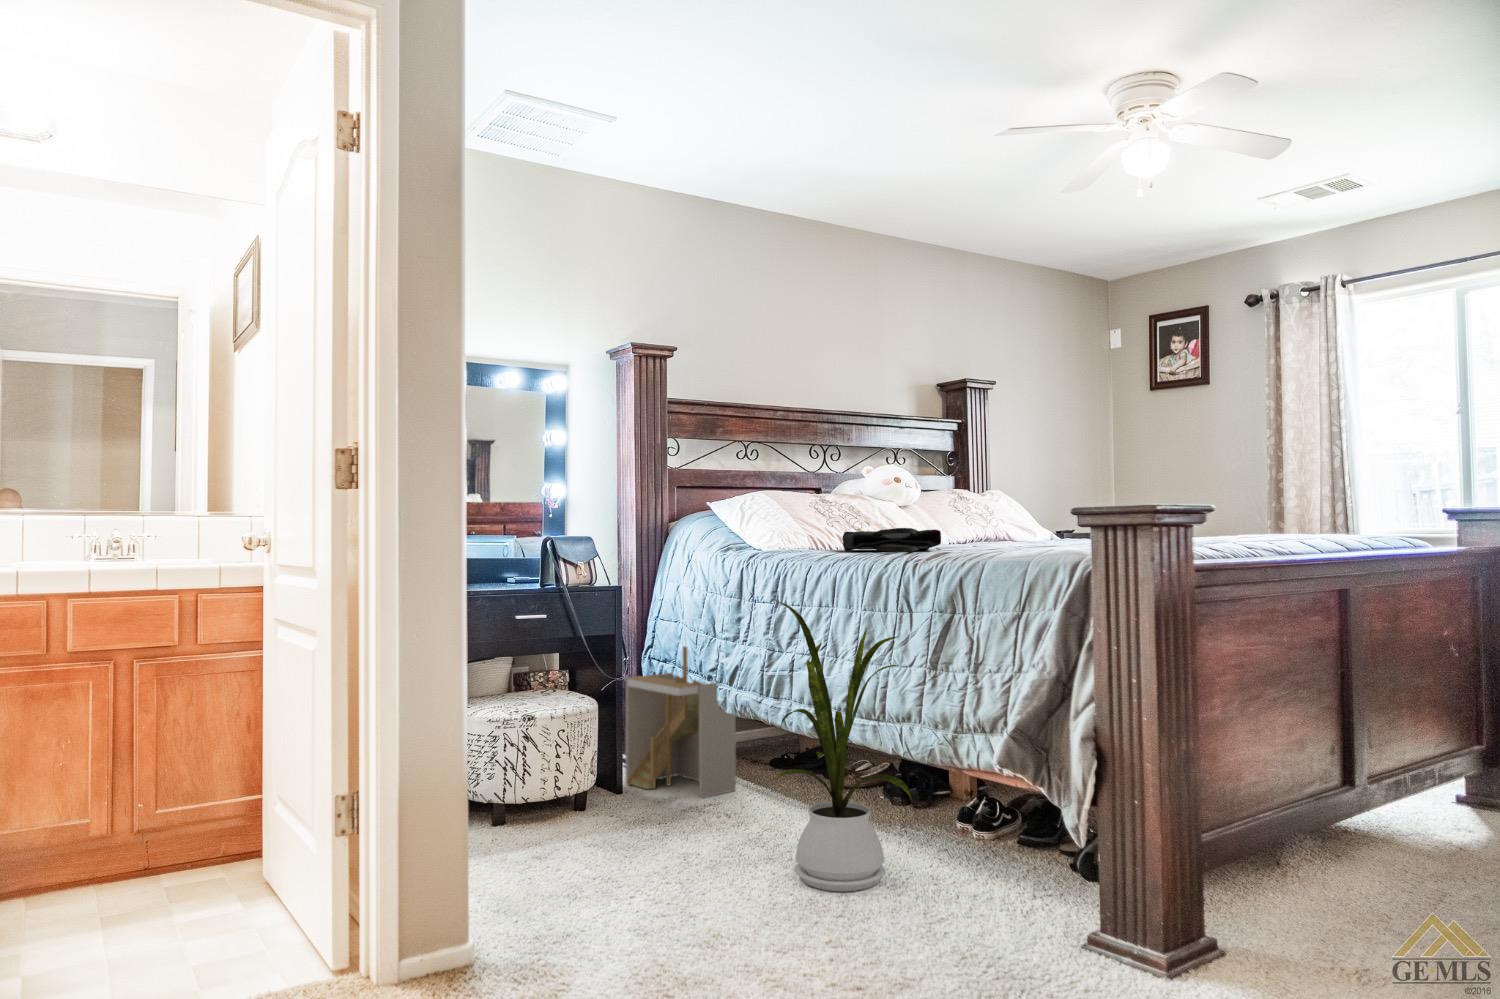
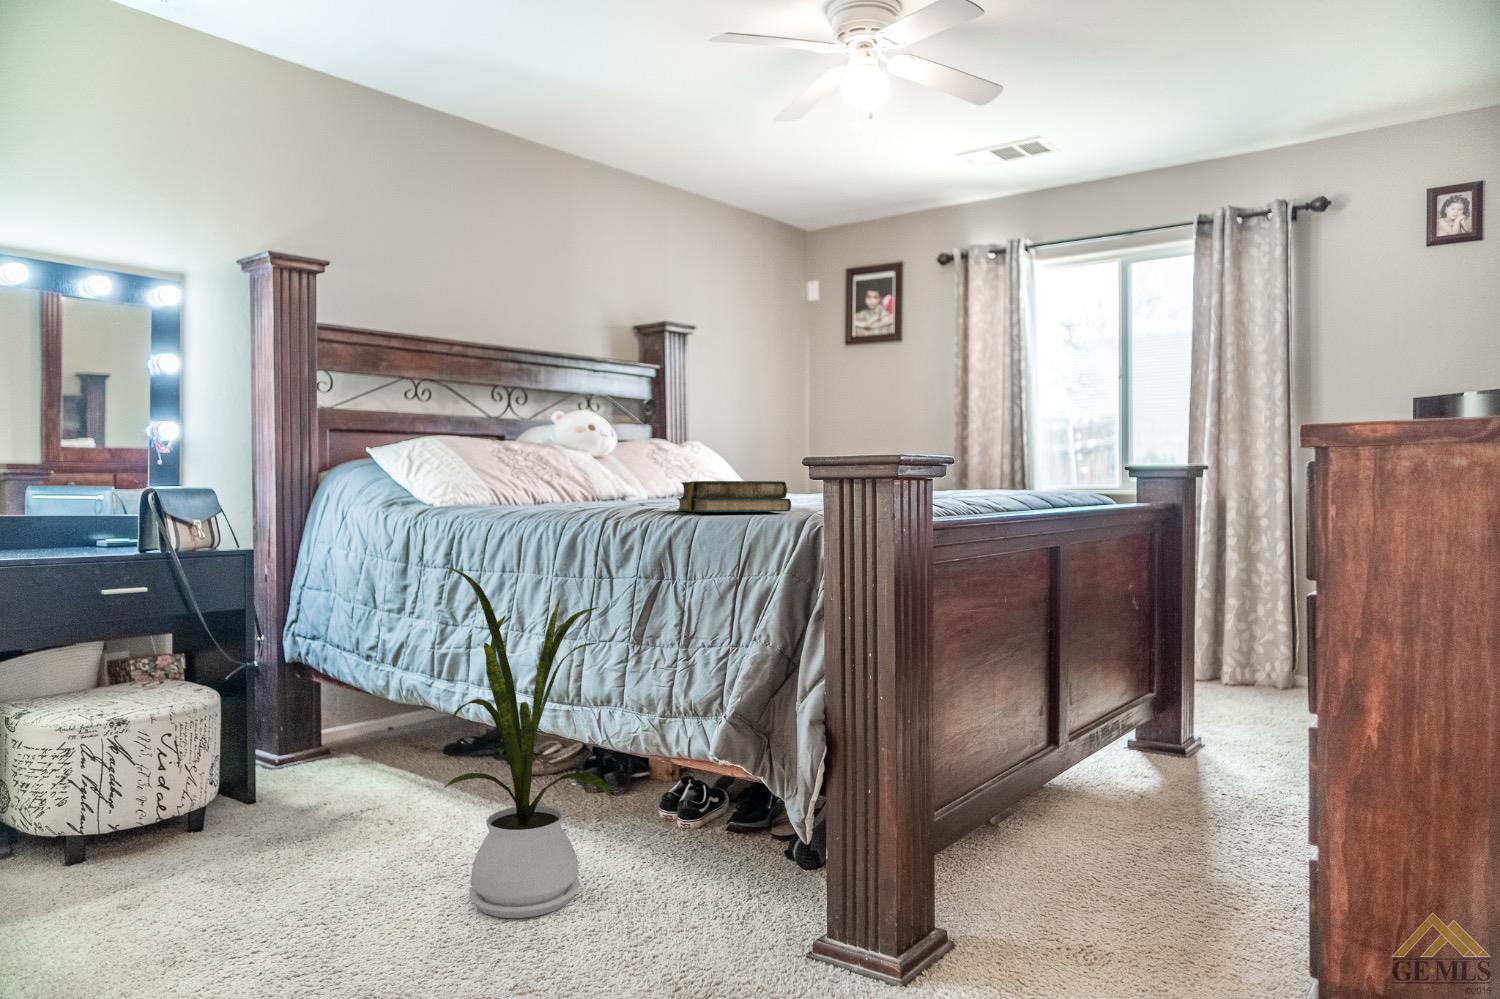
tote bag: present [842,528,941,552] -> none [533,479,647,507]
book: none [966,529,1069,556] -> present [677,481,791,512]
storage bin: present [625,646,736,798] -> none [259,621,403,803]

